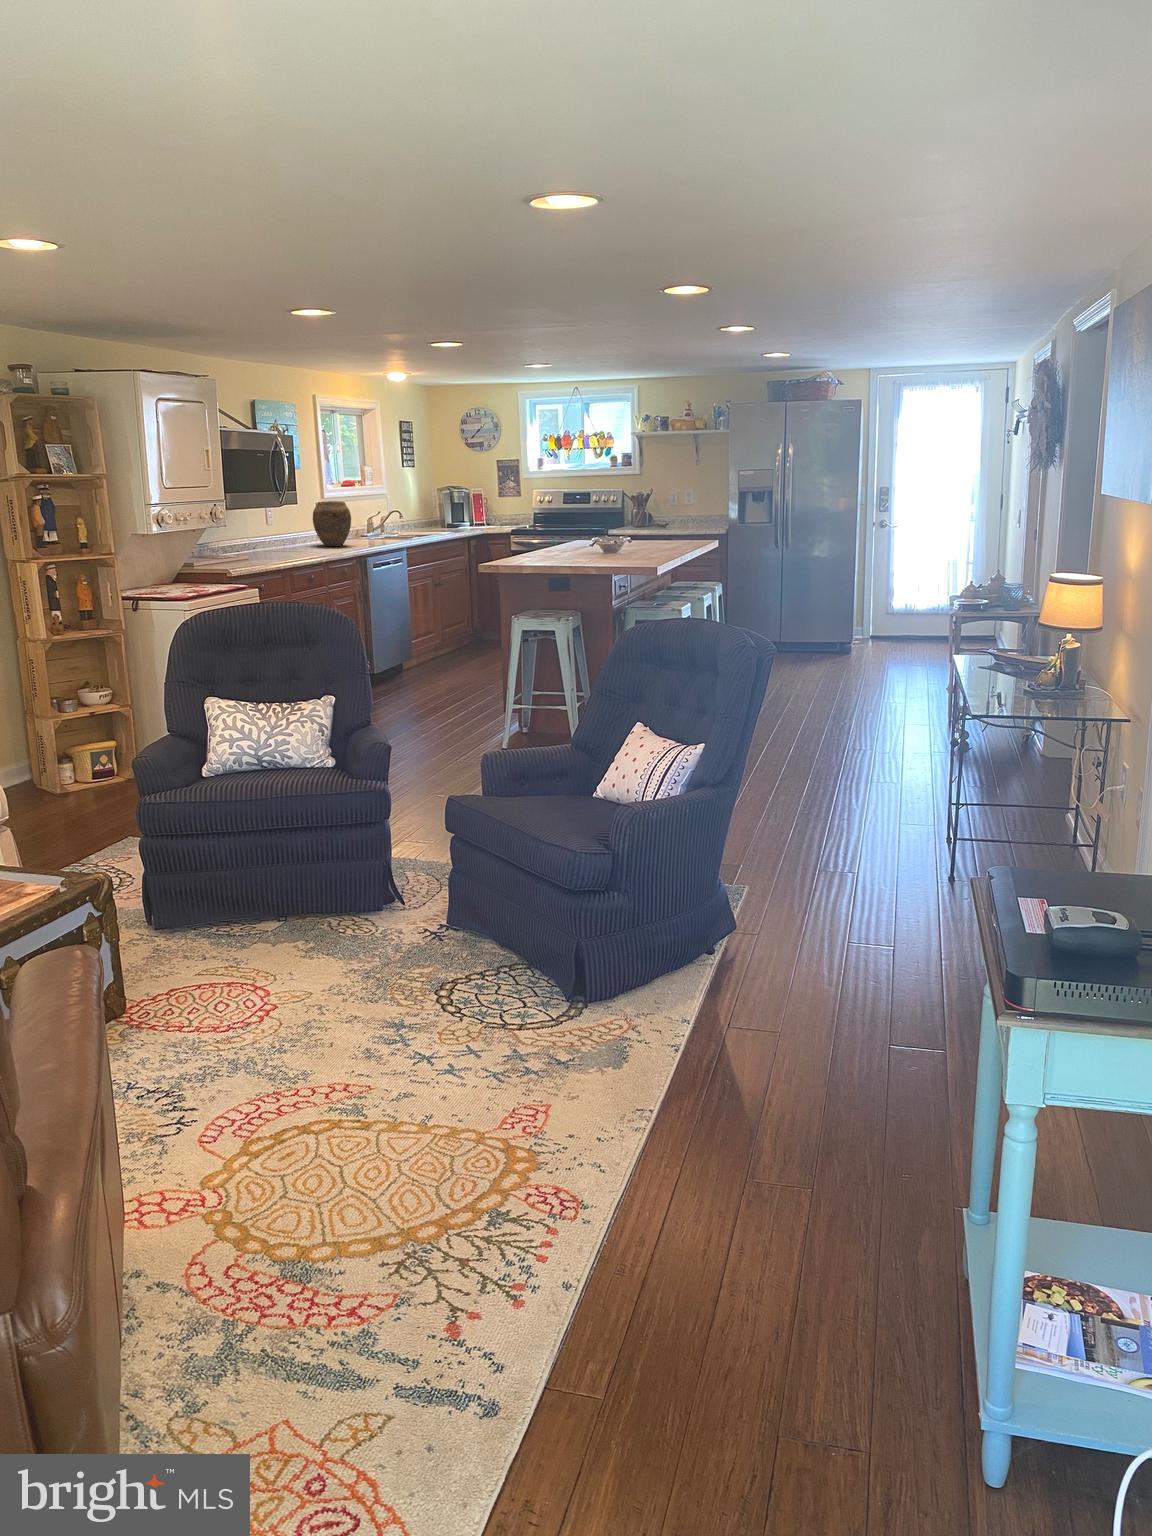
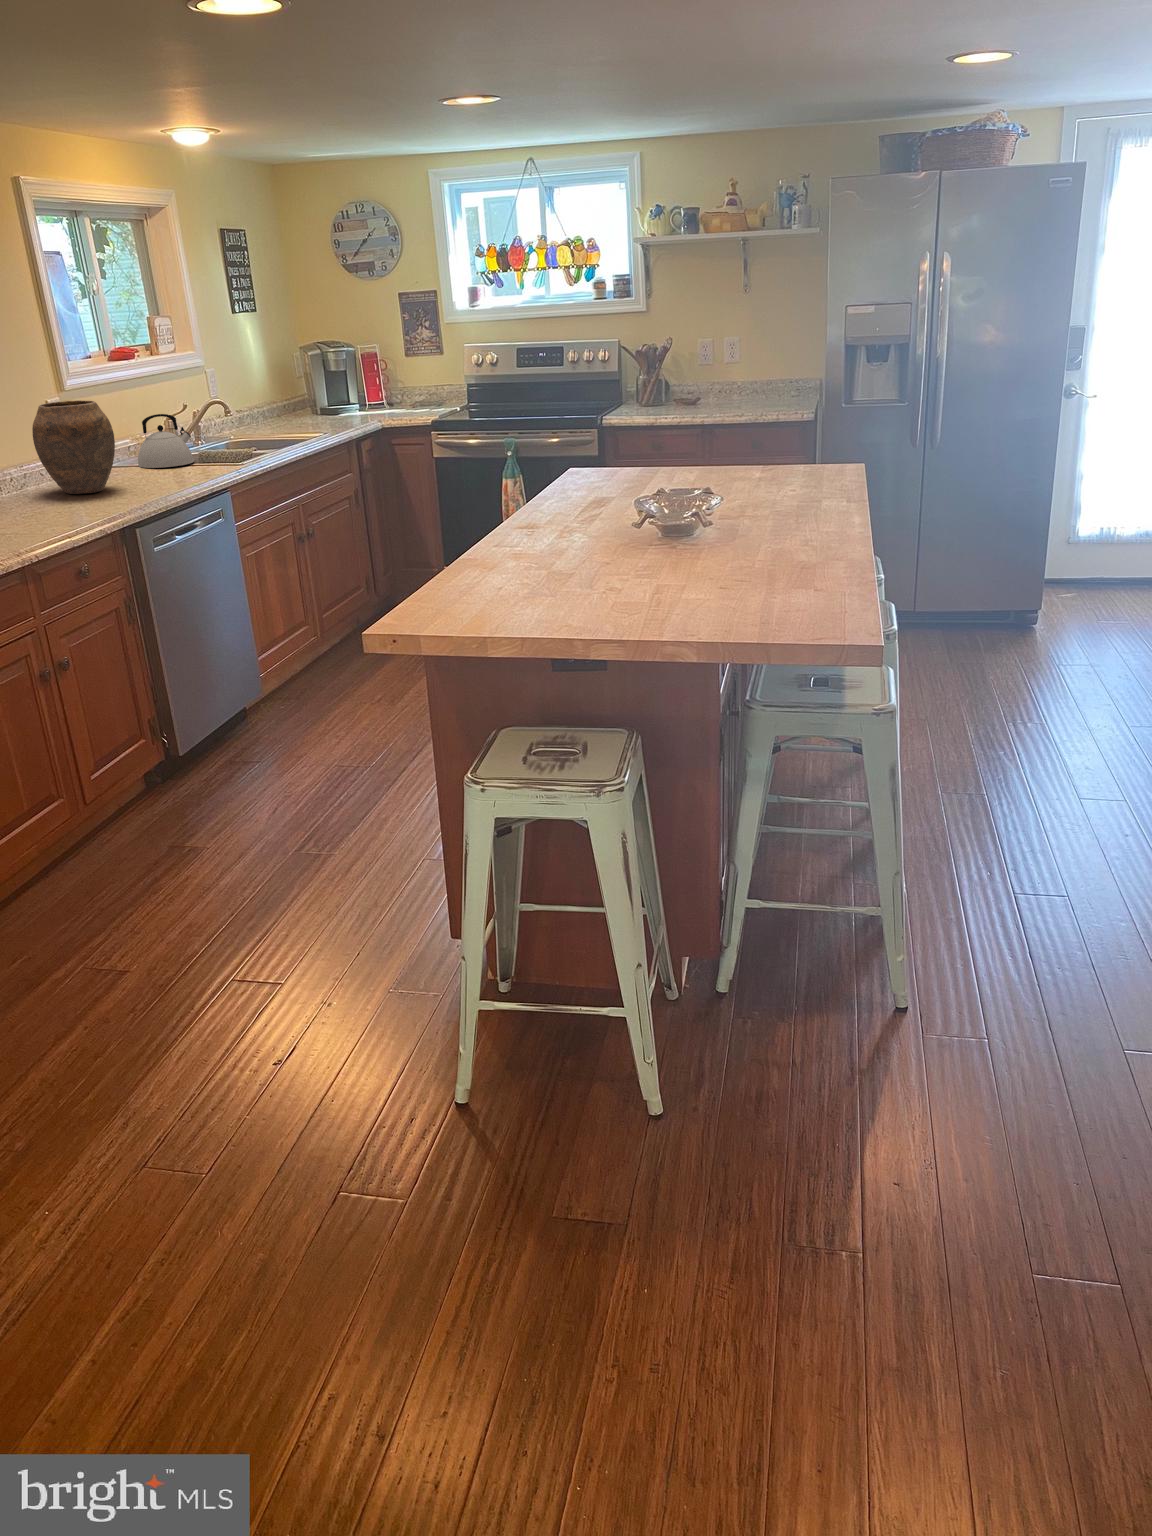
kettle: none [355,513,384,540] -> present [138,414,194,468]

